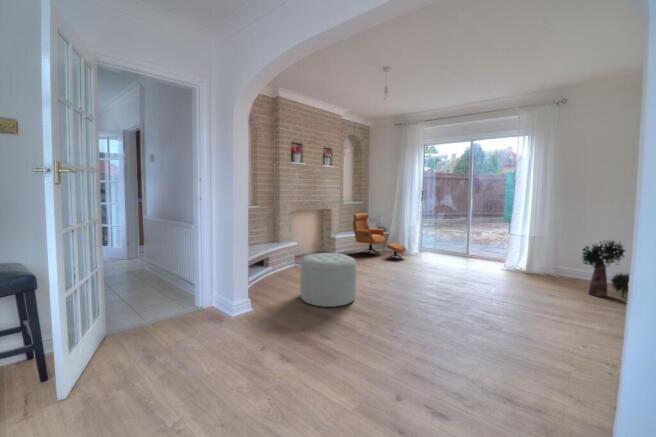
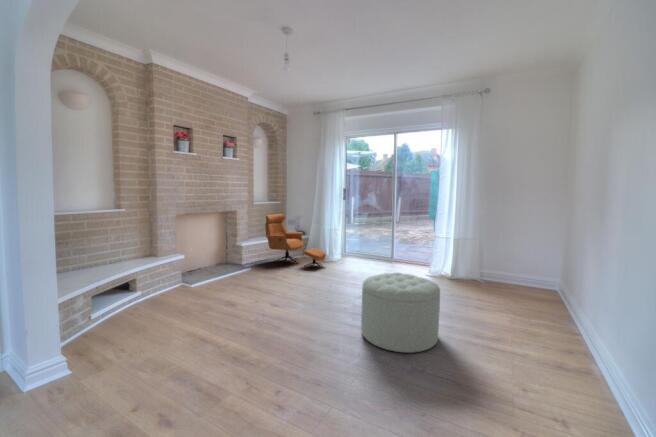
potted plant: present [582,241,629,297] -> none [508,241,563,311]
ottoman: present [300,253,356,307] -> present [361,273,440,353]

